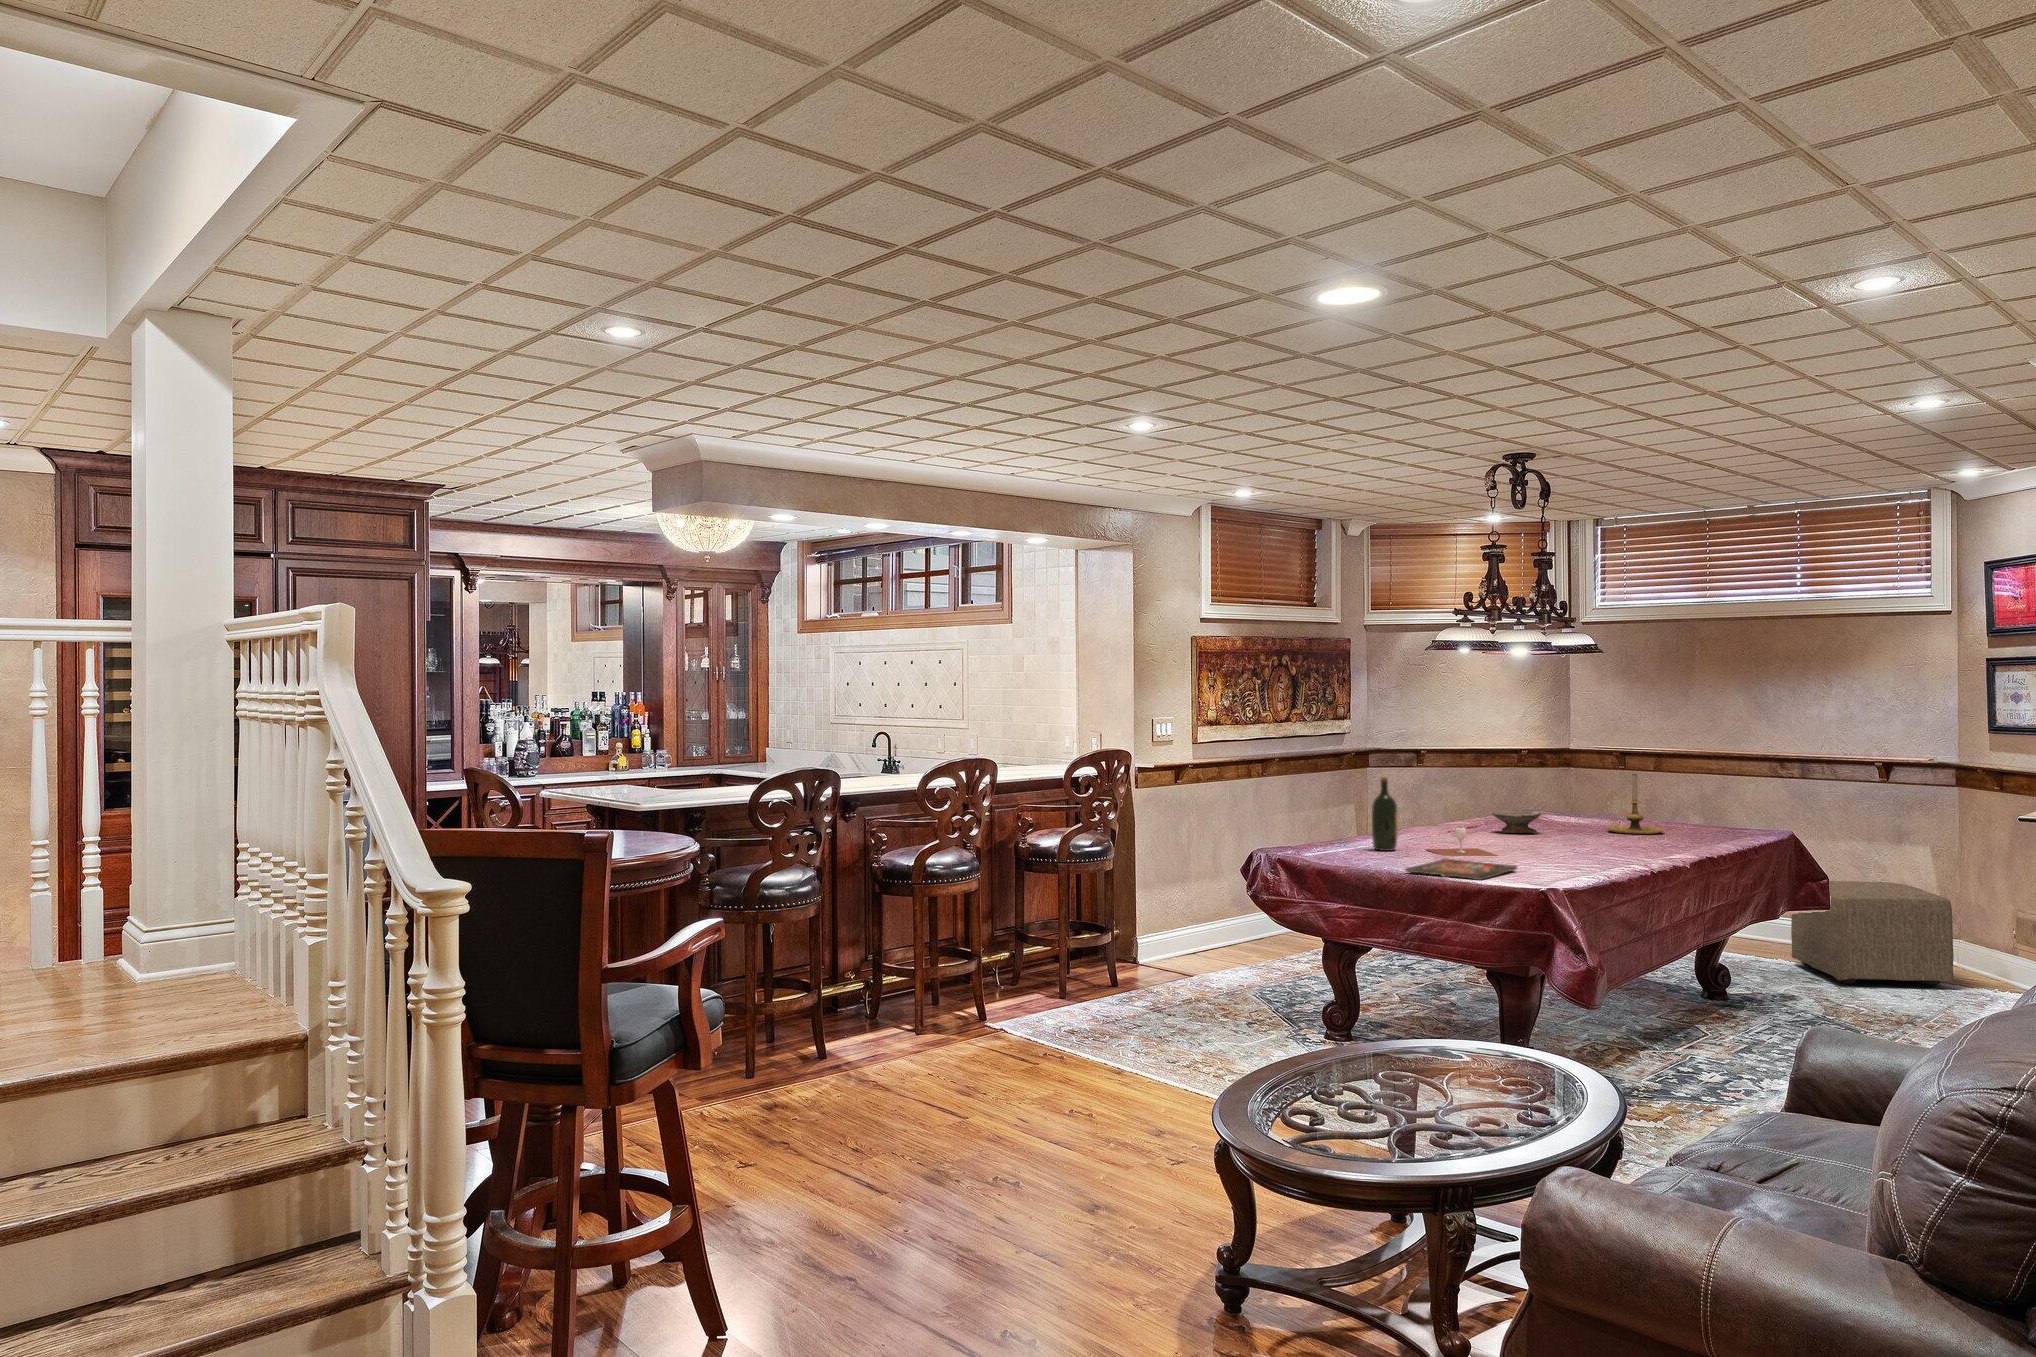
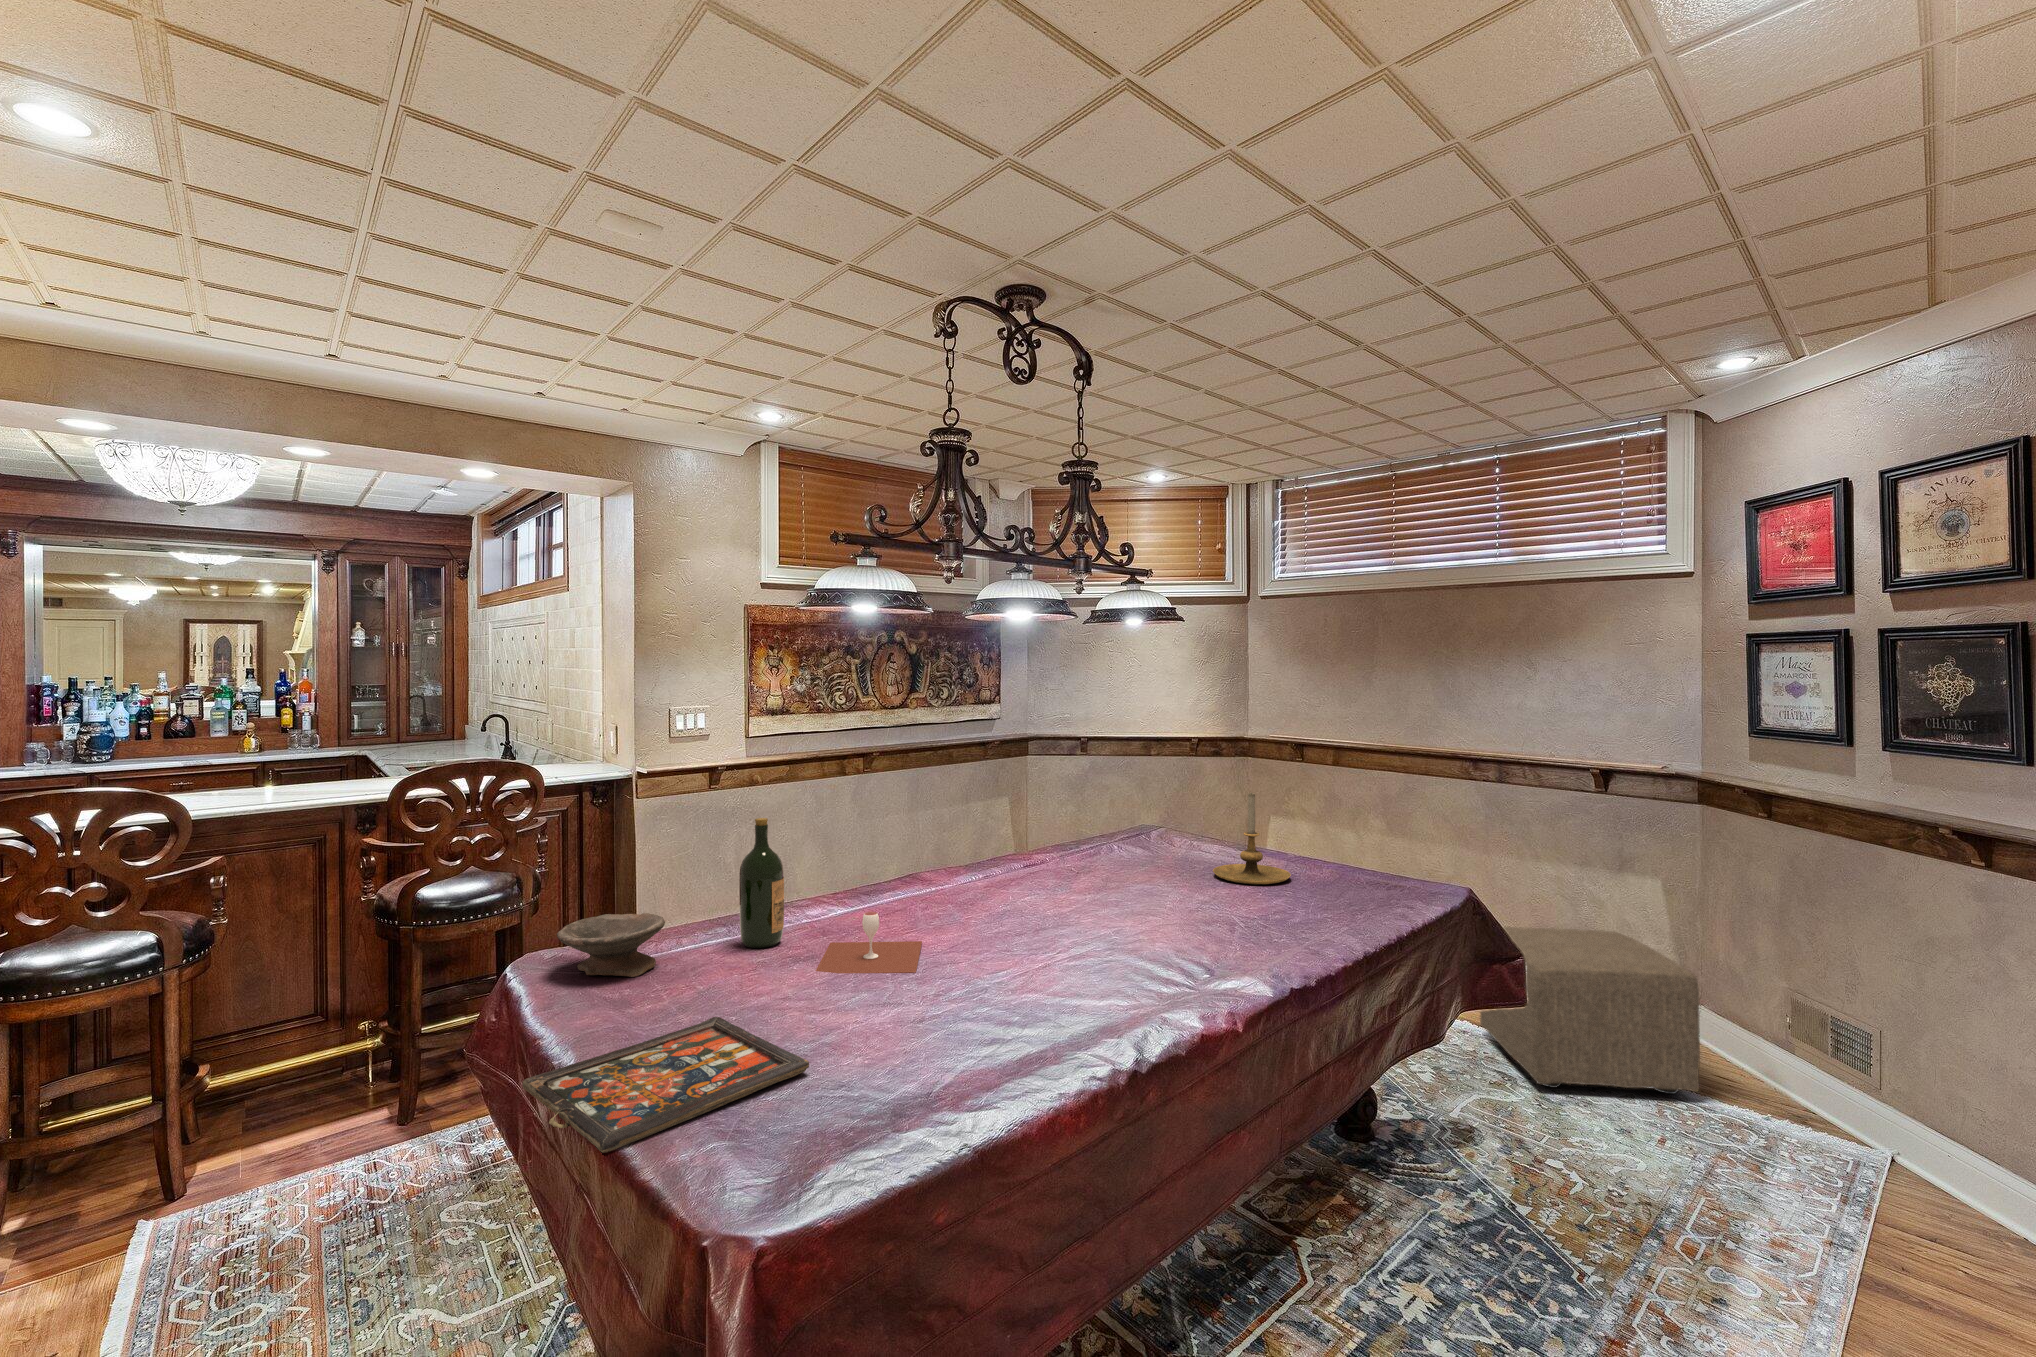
bowl: present [1492,810,1541,834] -> present [557,913,665,977]

